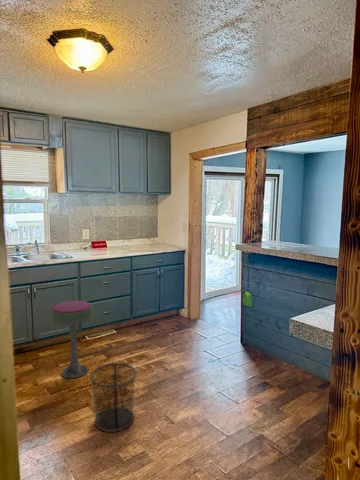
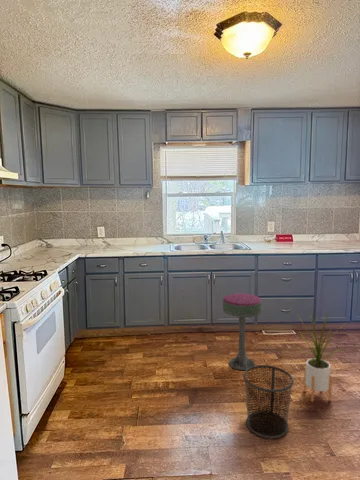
house plant: none [127,302,170,386] -> present [304,314,342,402]

